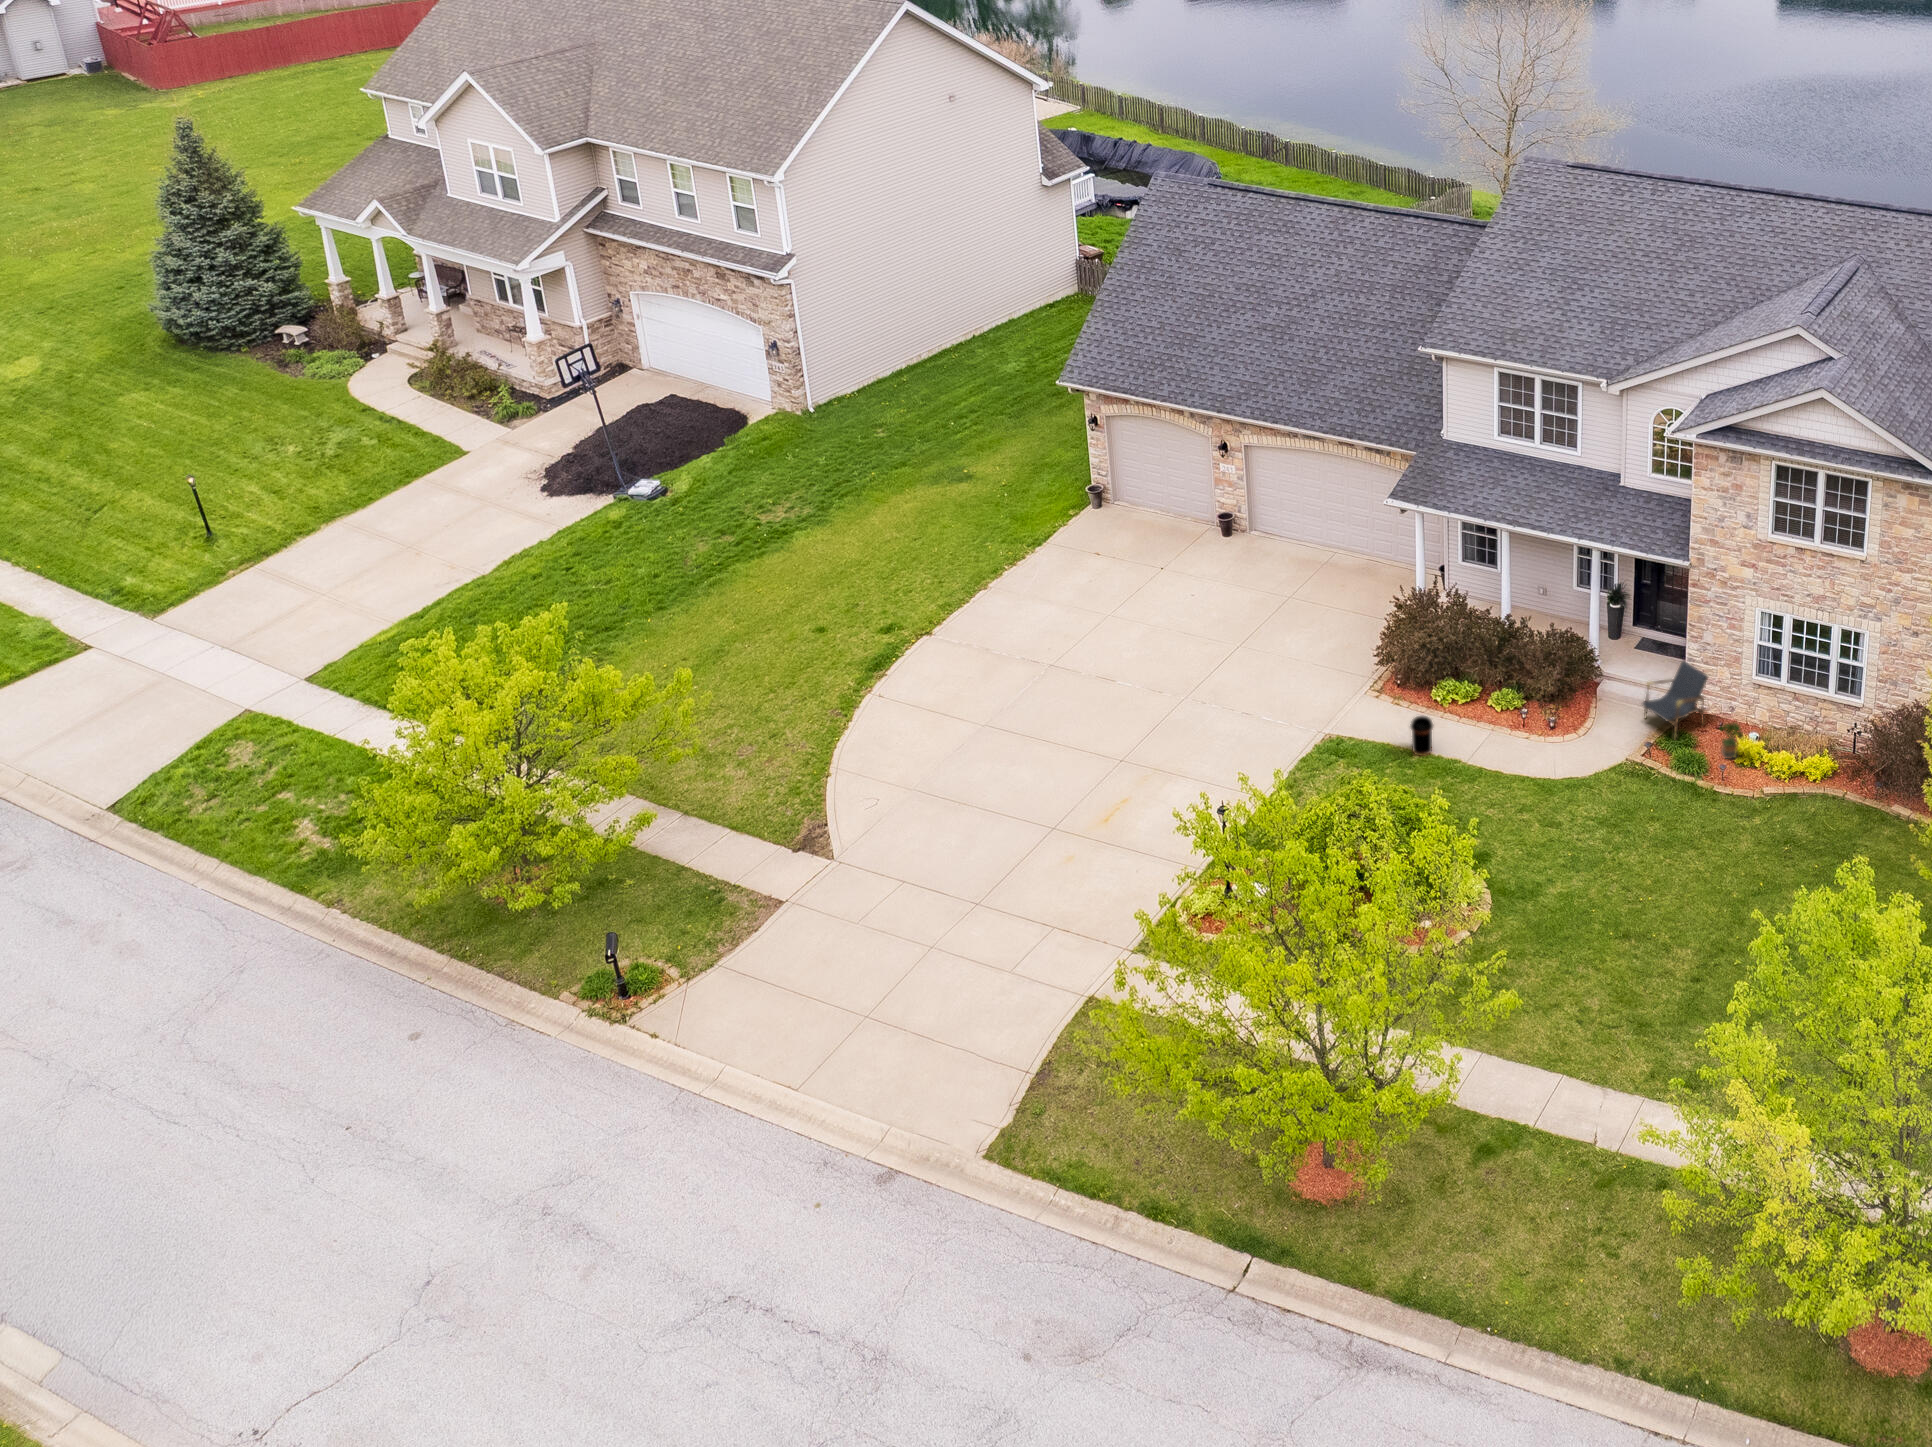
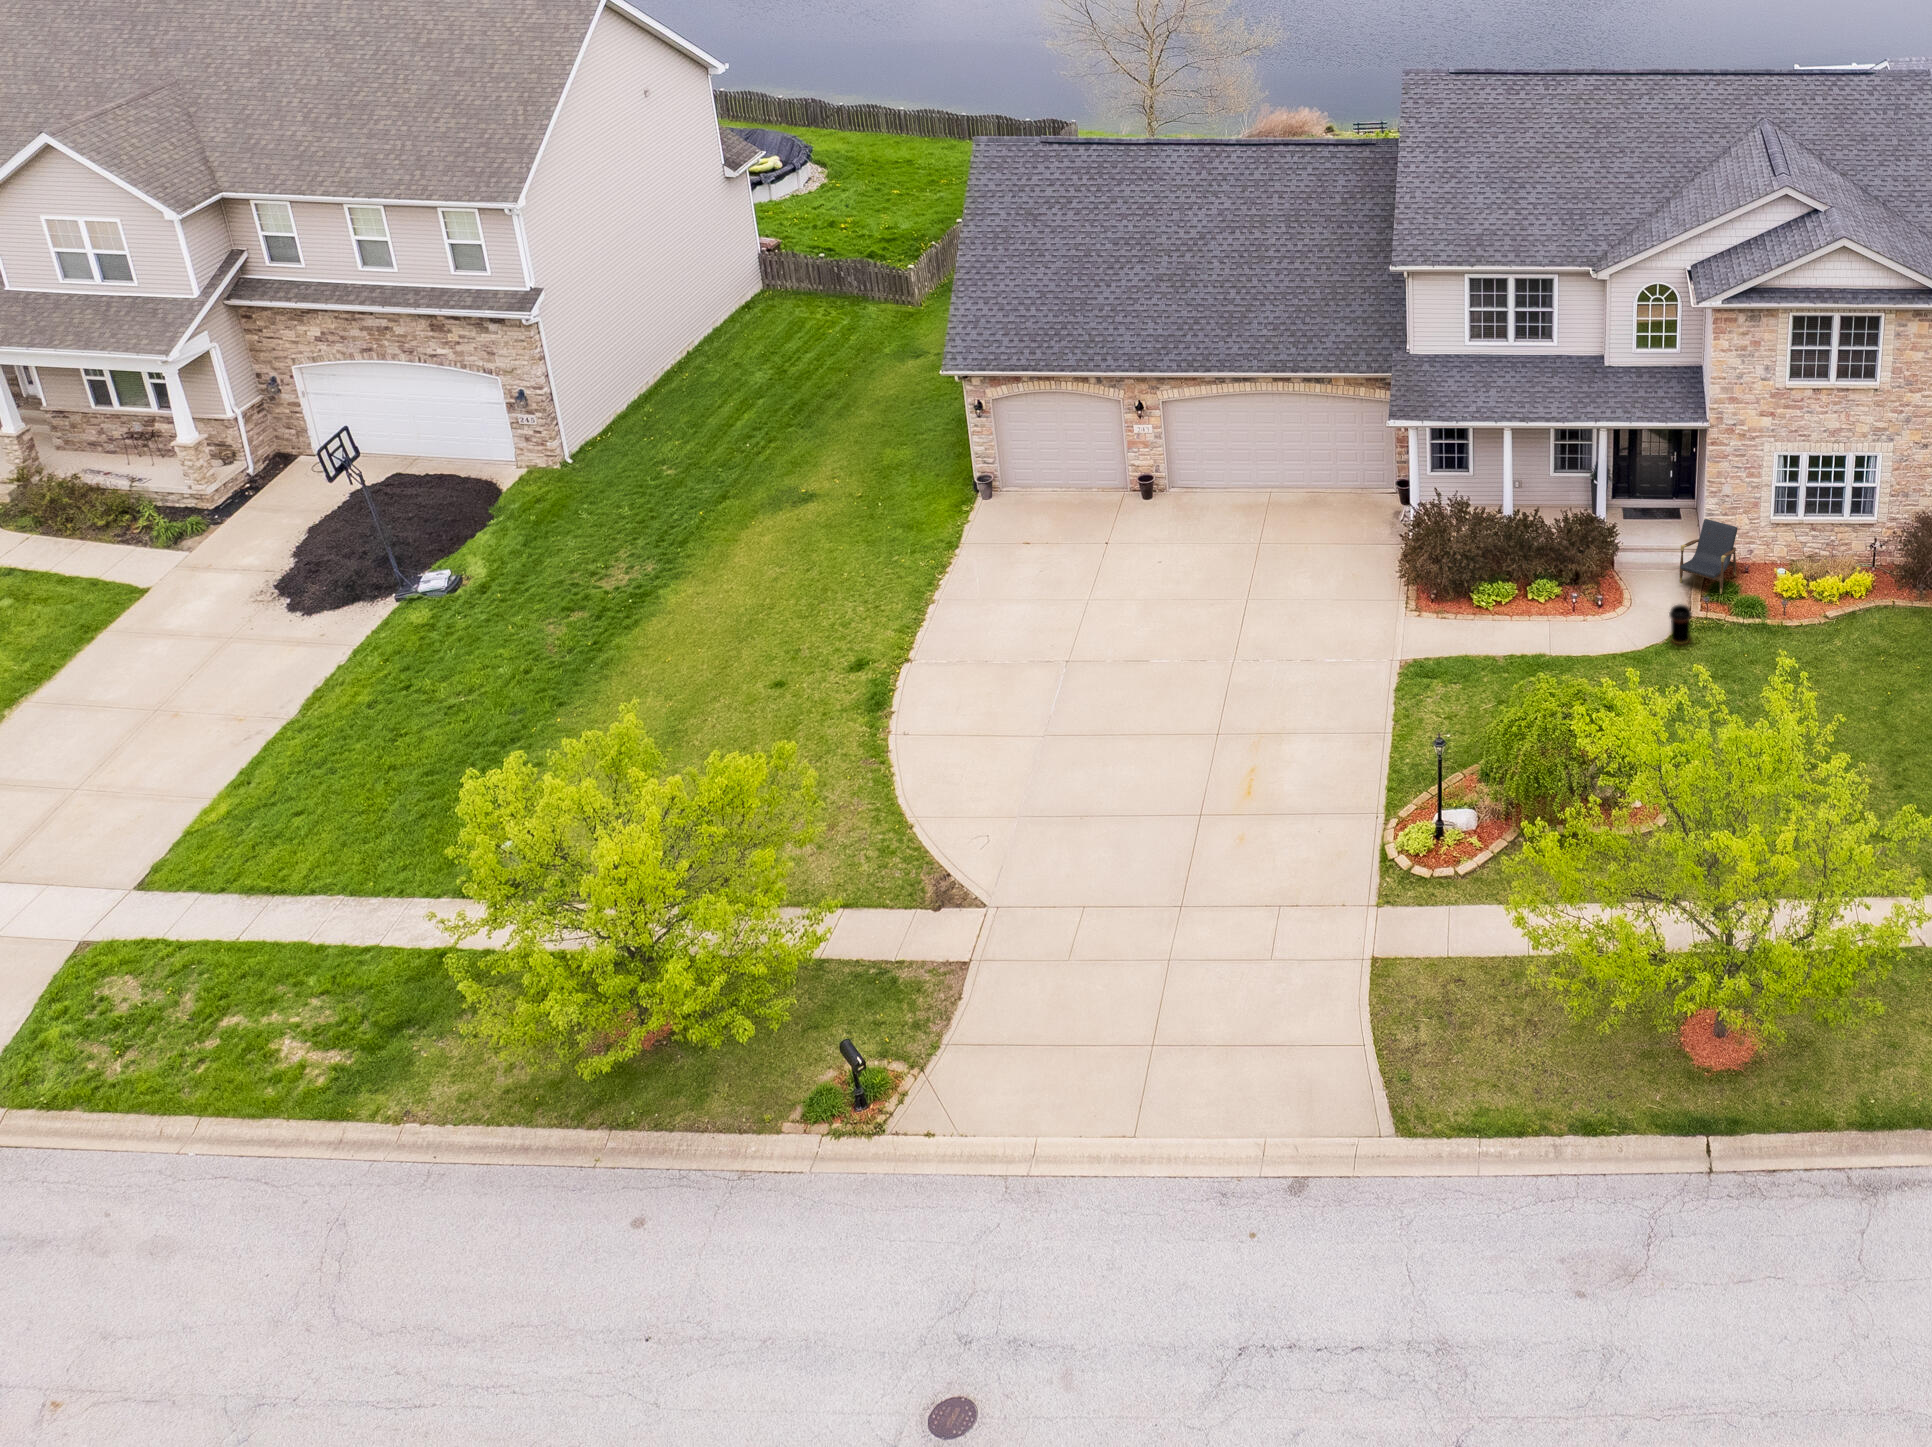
trash can: present [1410,716,1433,756] -> present [1669,605,1692,644]
potted tree: present [1720,723,1743,759] -> none [1767,564,1793,601]

